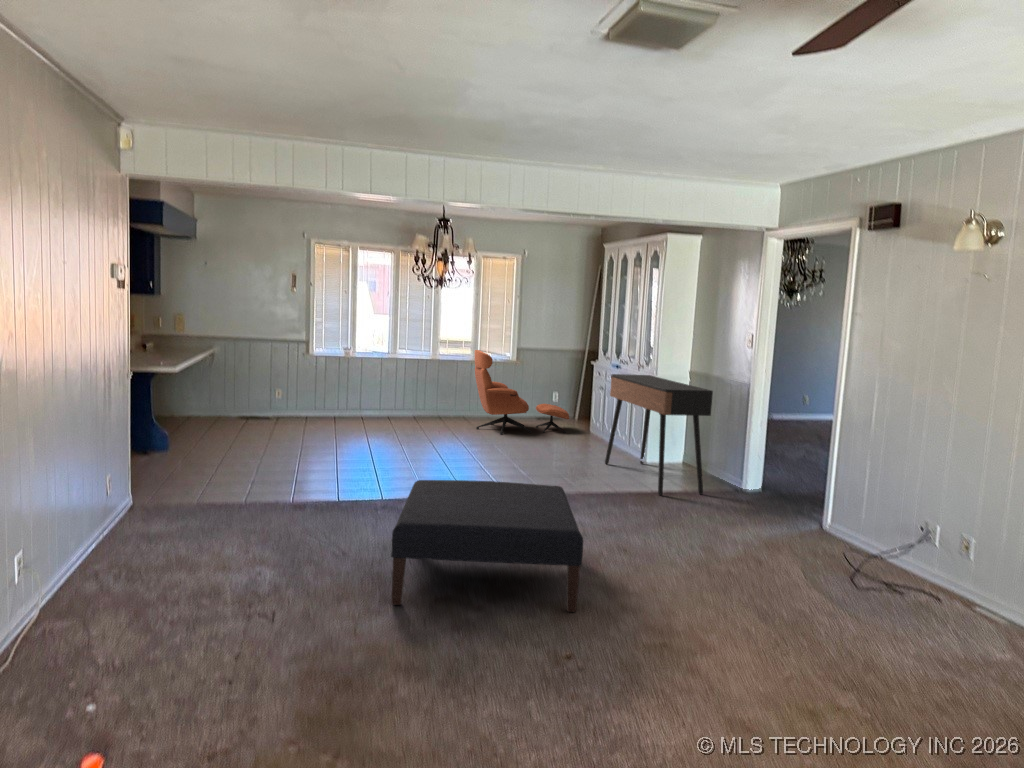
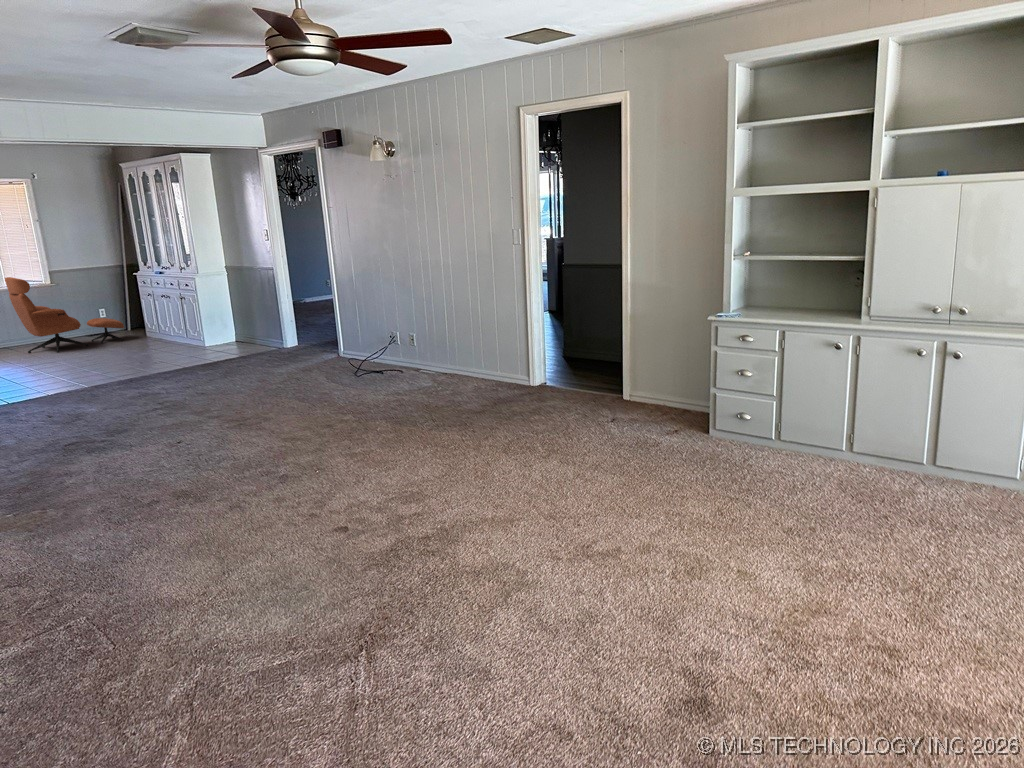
console table: present [605,374,713,495] -> none [157,274,255,362]
ottoman: present [391,480,583,612] -> none [9,359,178,459]

